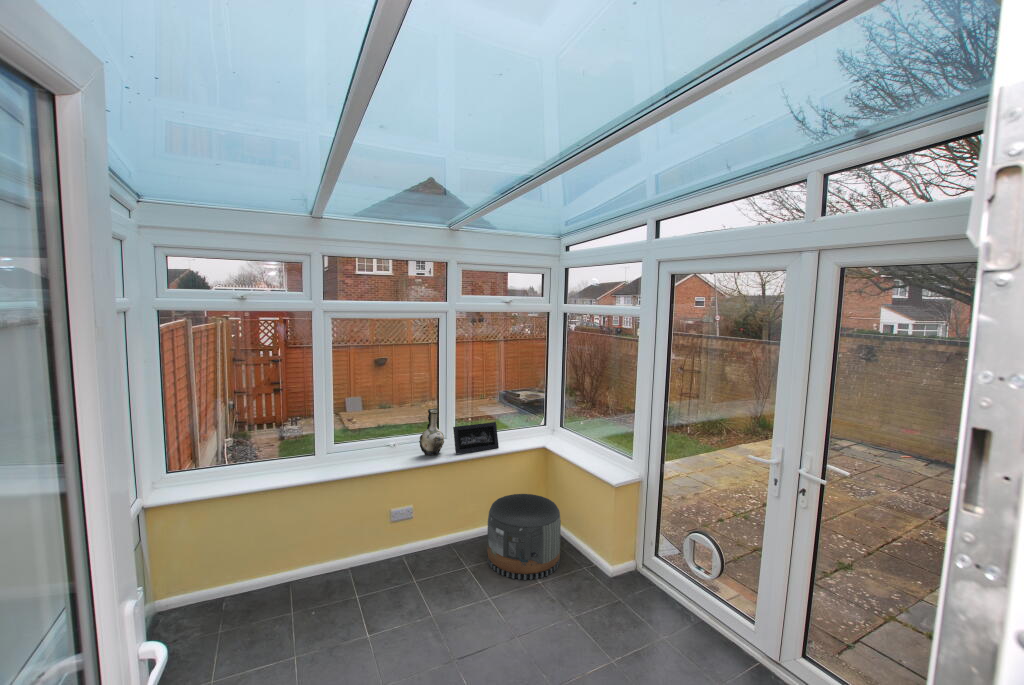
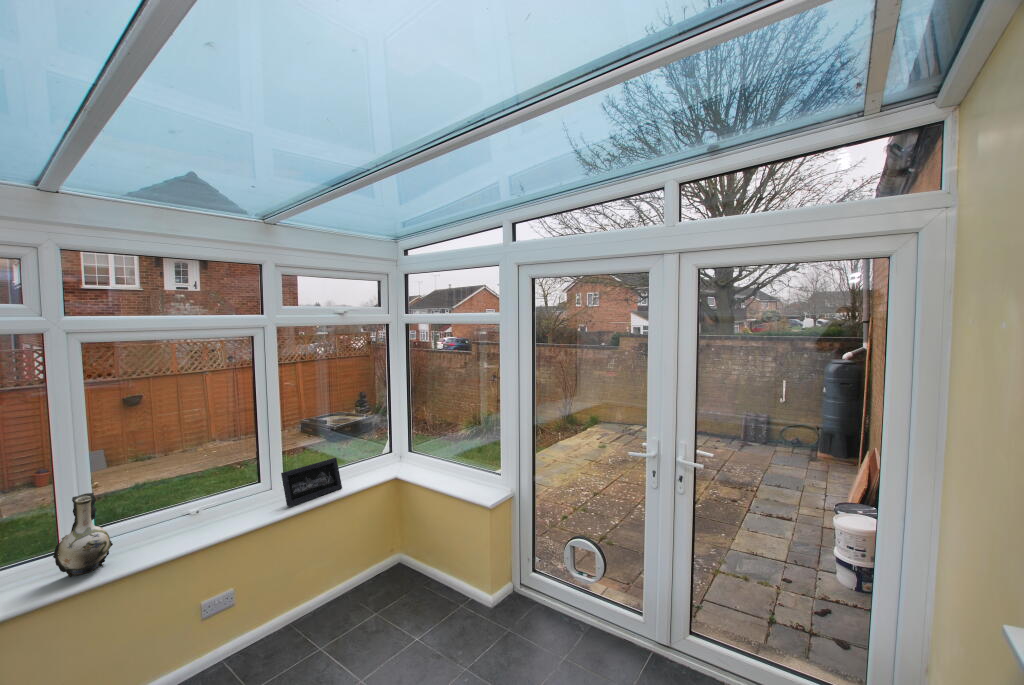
decorative vase: present [419,408,444,455] -> present [53,493,113,577]
pouf: present [487,494,561,580] -> none [342,536,433,647]

